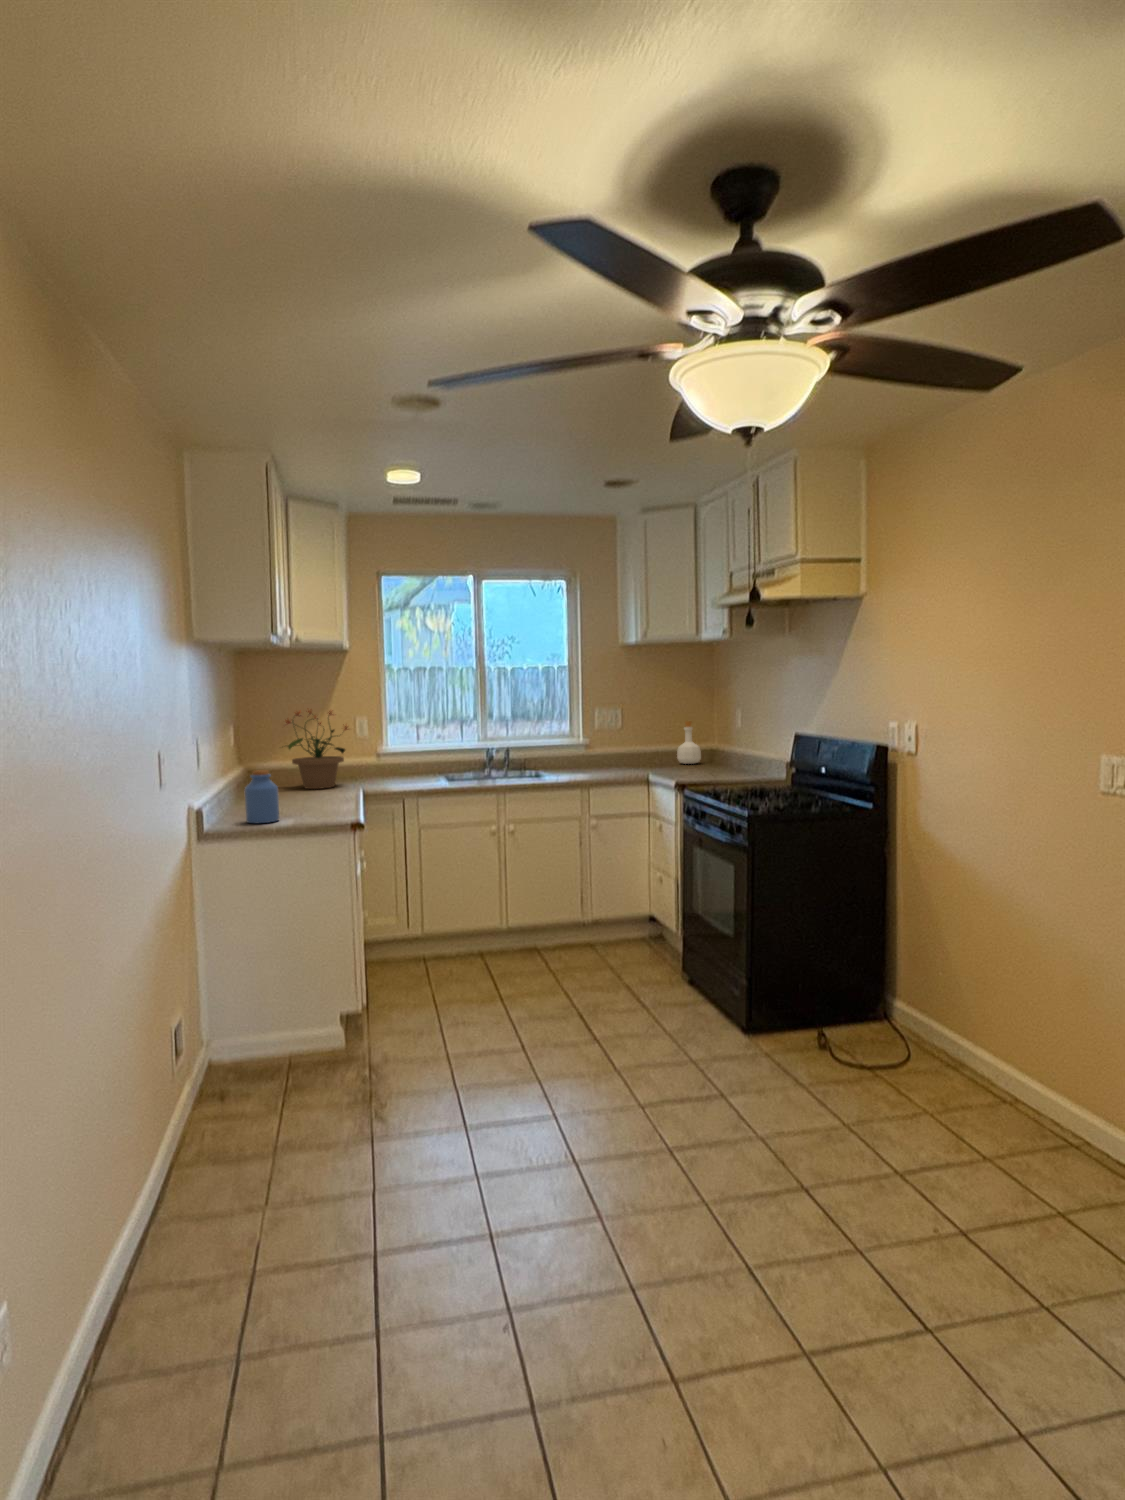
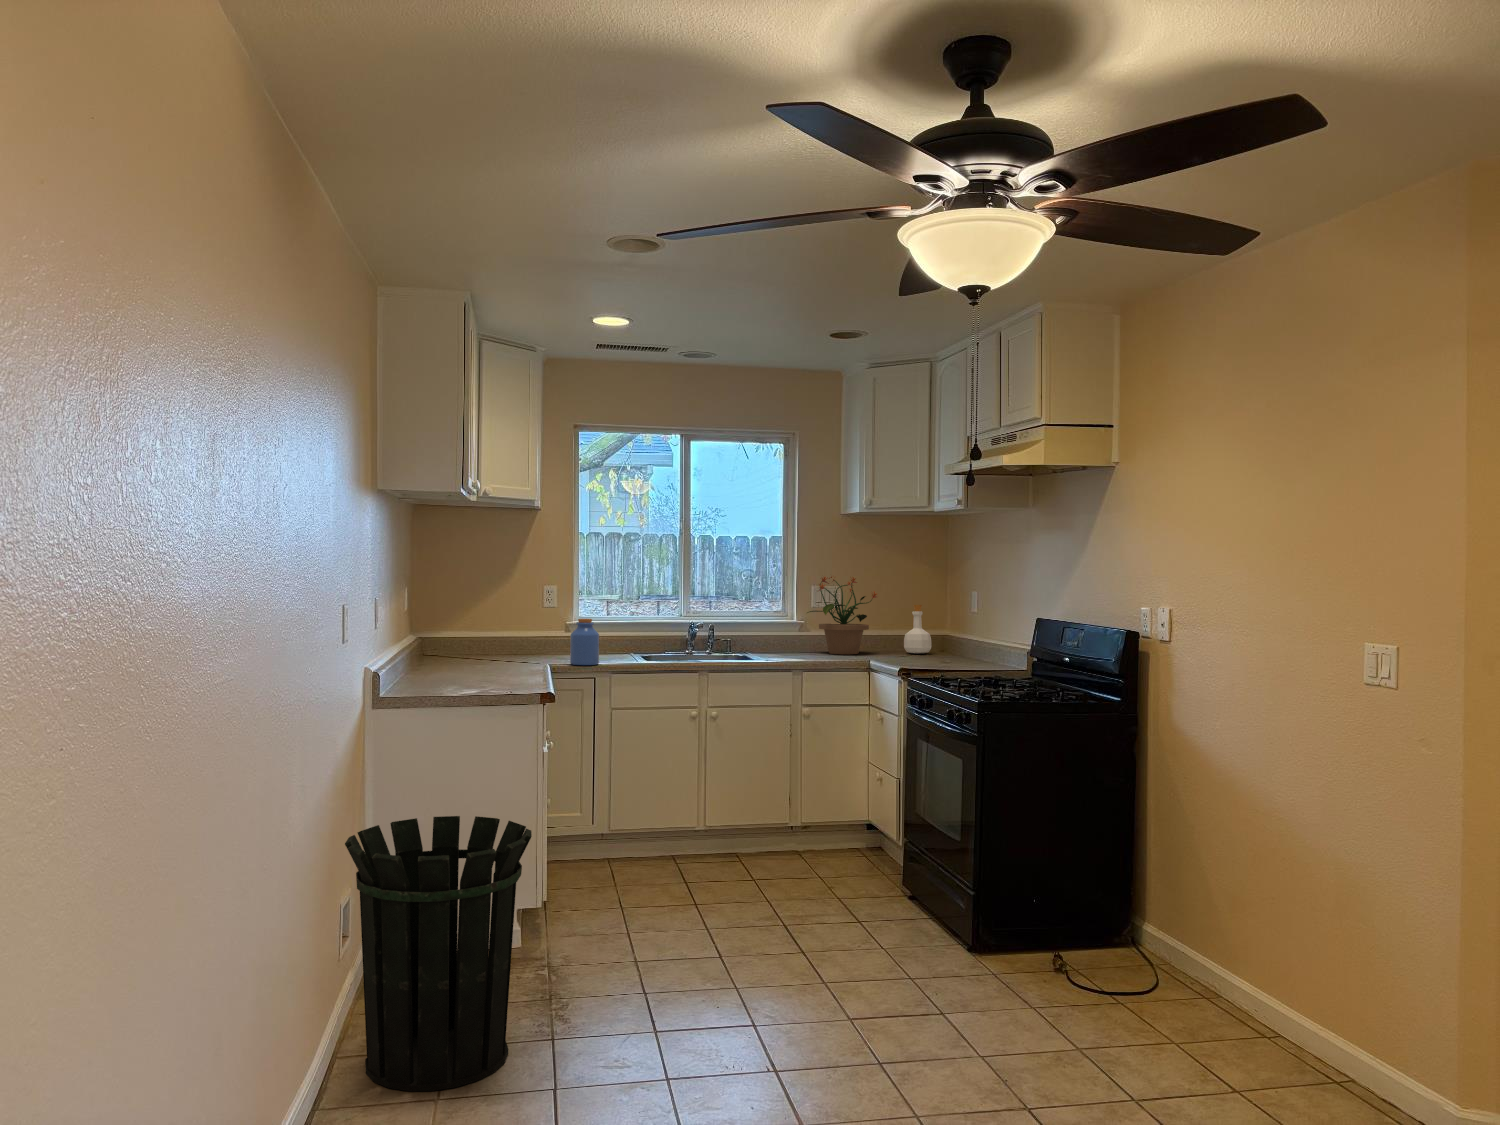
potted plant: present [286,709,348,789] -> present [807,577,877,654]
jar: present [245,770,280,823] -> present [570,619,599,665]
waste bin: none [166,945,343,1203] -> present [345,816,532,1091]

